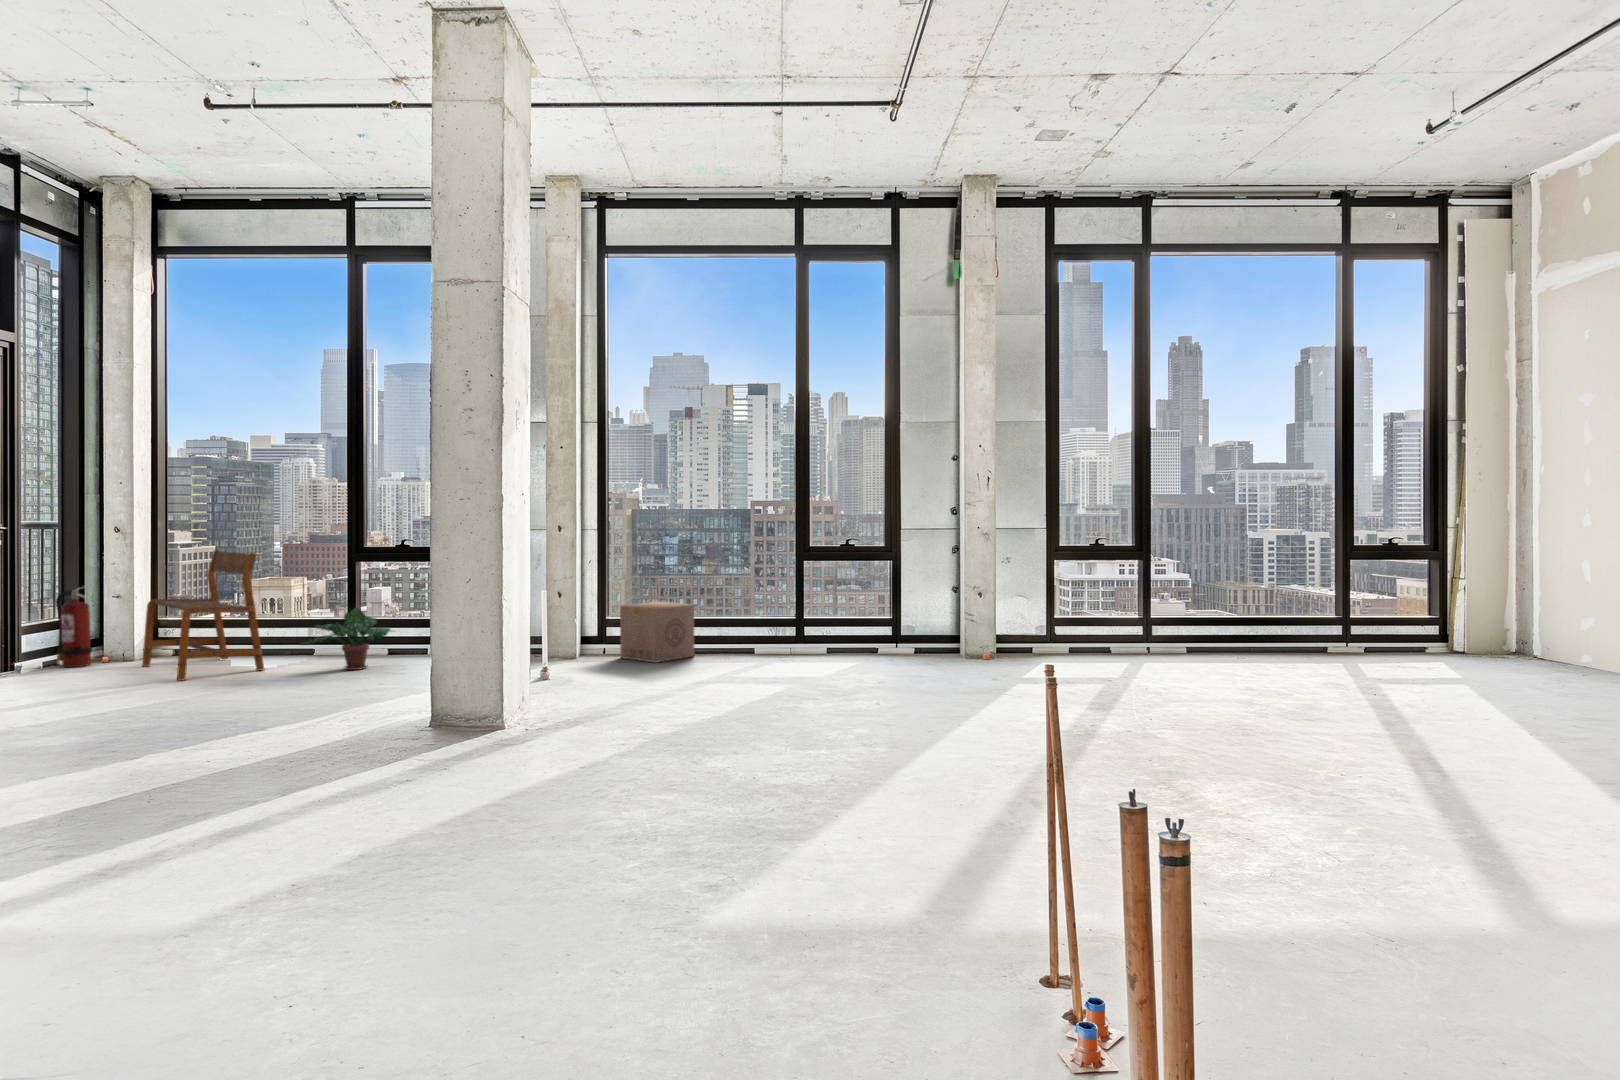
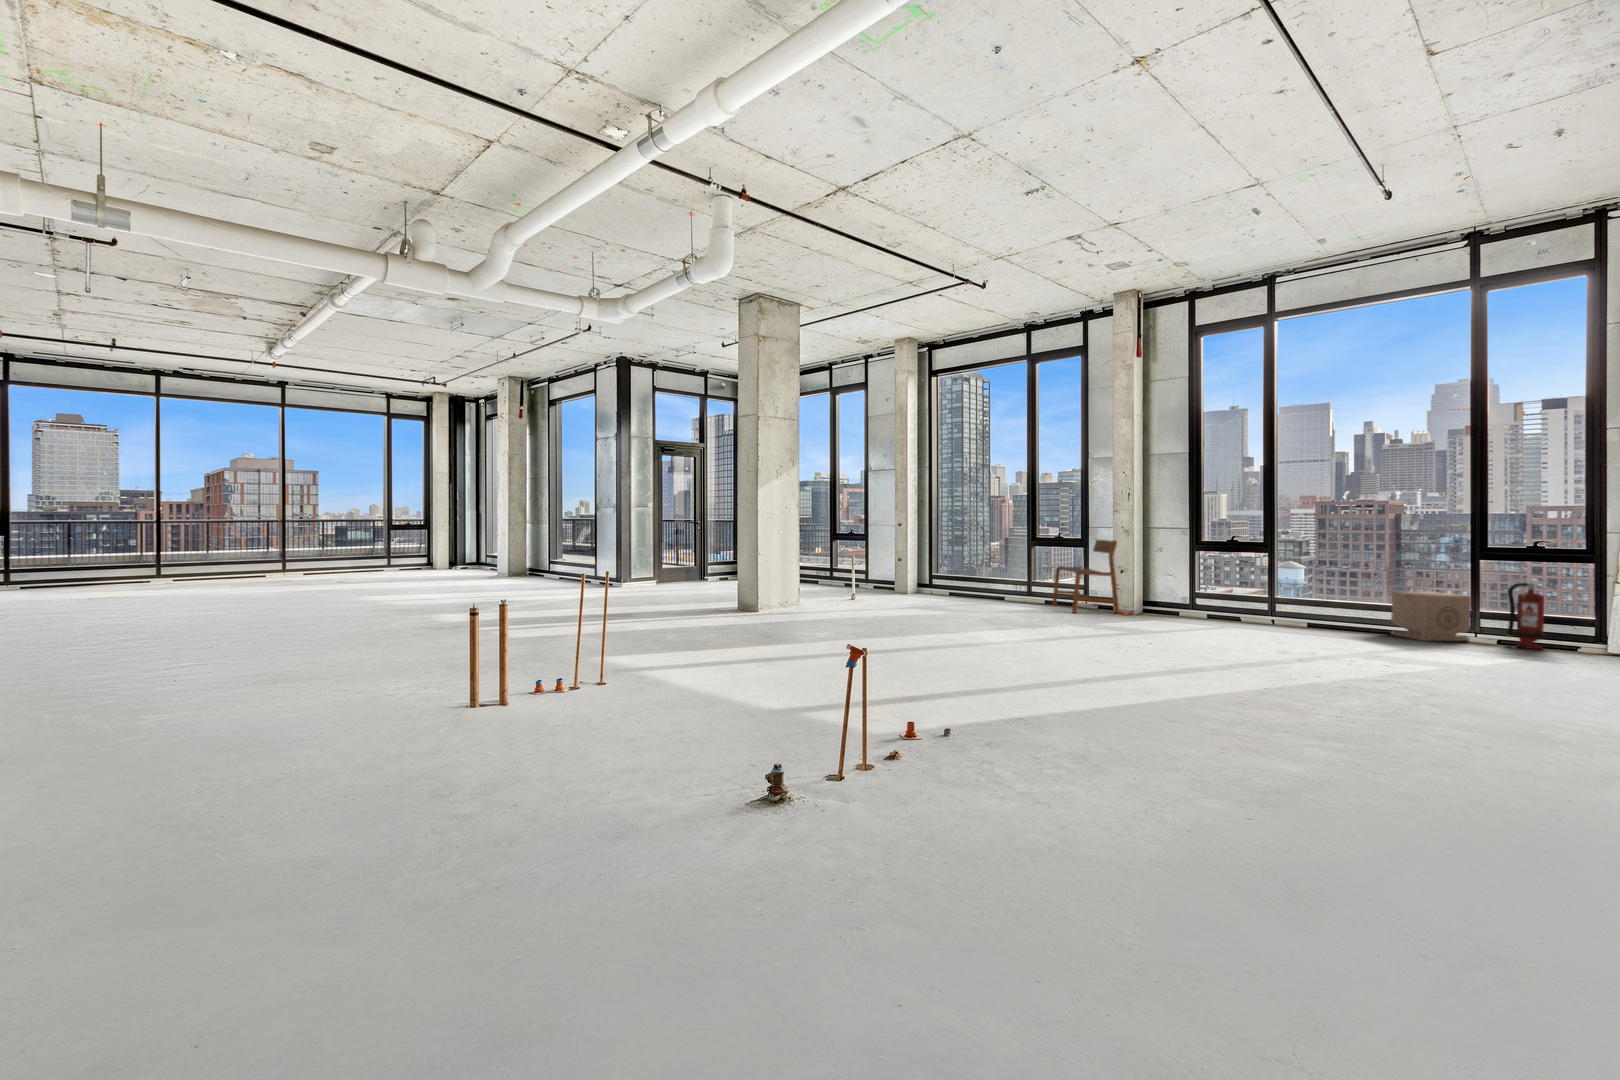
fire extinguisher: present [56,588,93,667] -> present [1507,582,1545,649]
potted plant: present [300,608,392,670] -> none [1140,578,1205,619]

